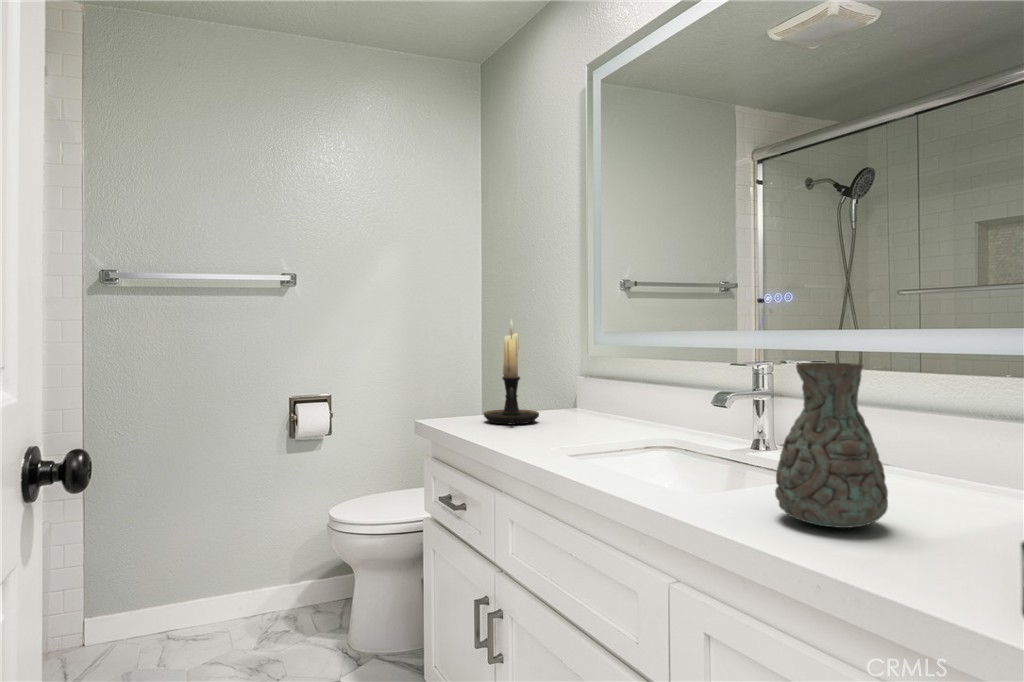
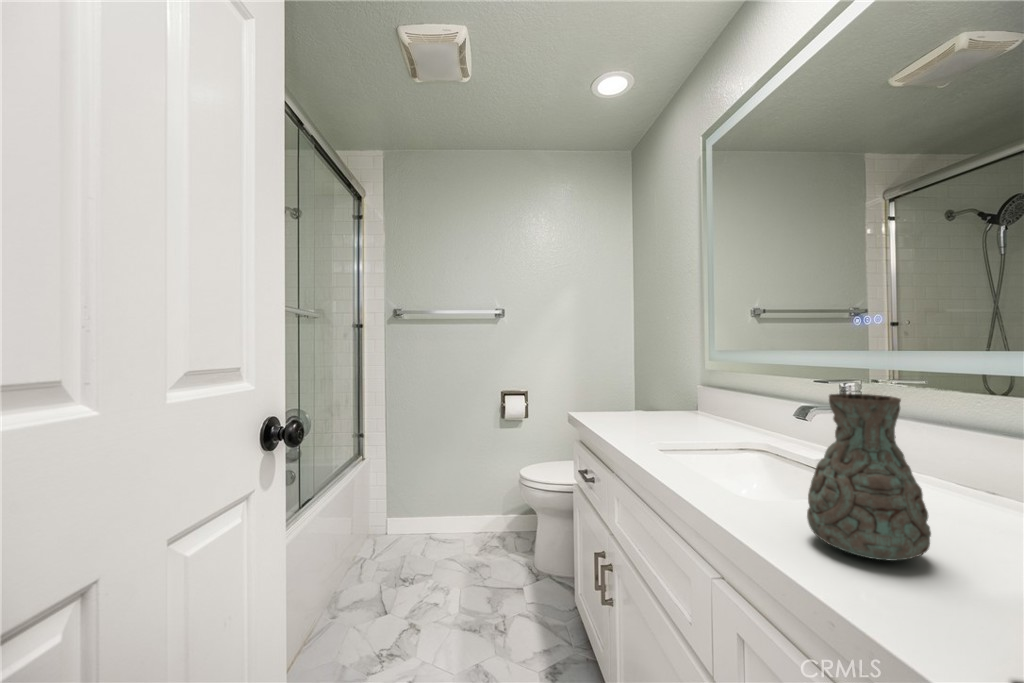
candle holder: present [484,320,539,424] -> none [617,340,660,421]

